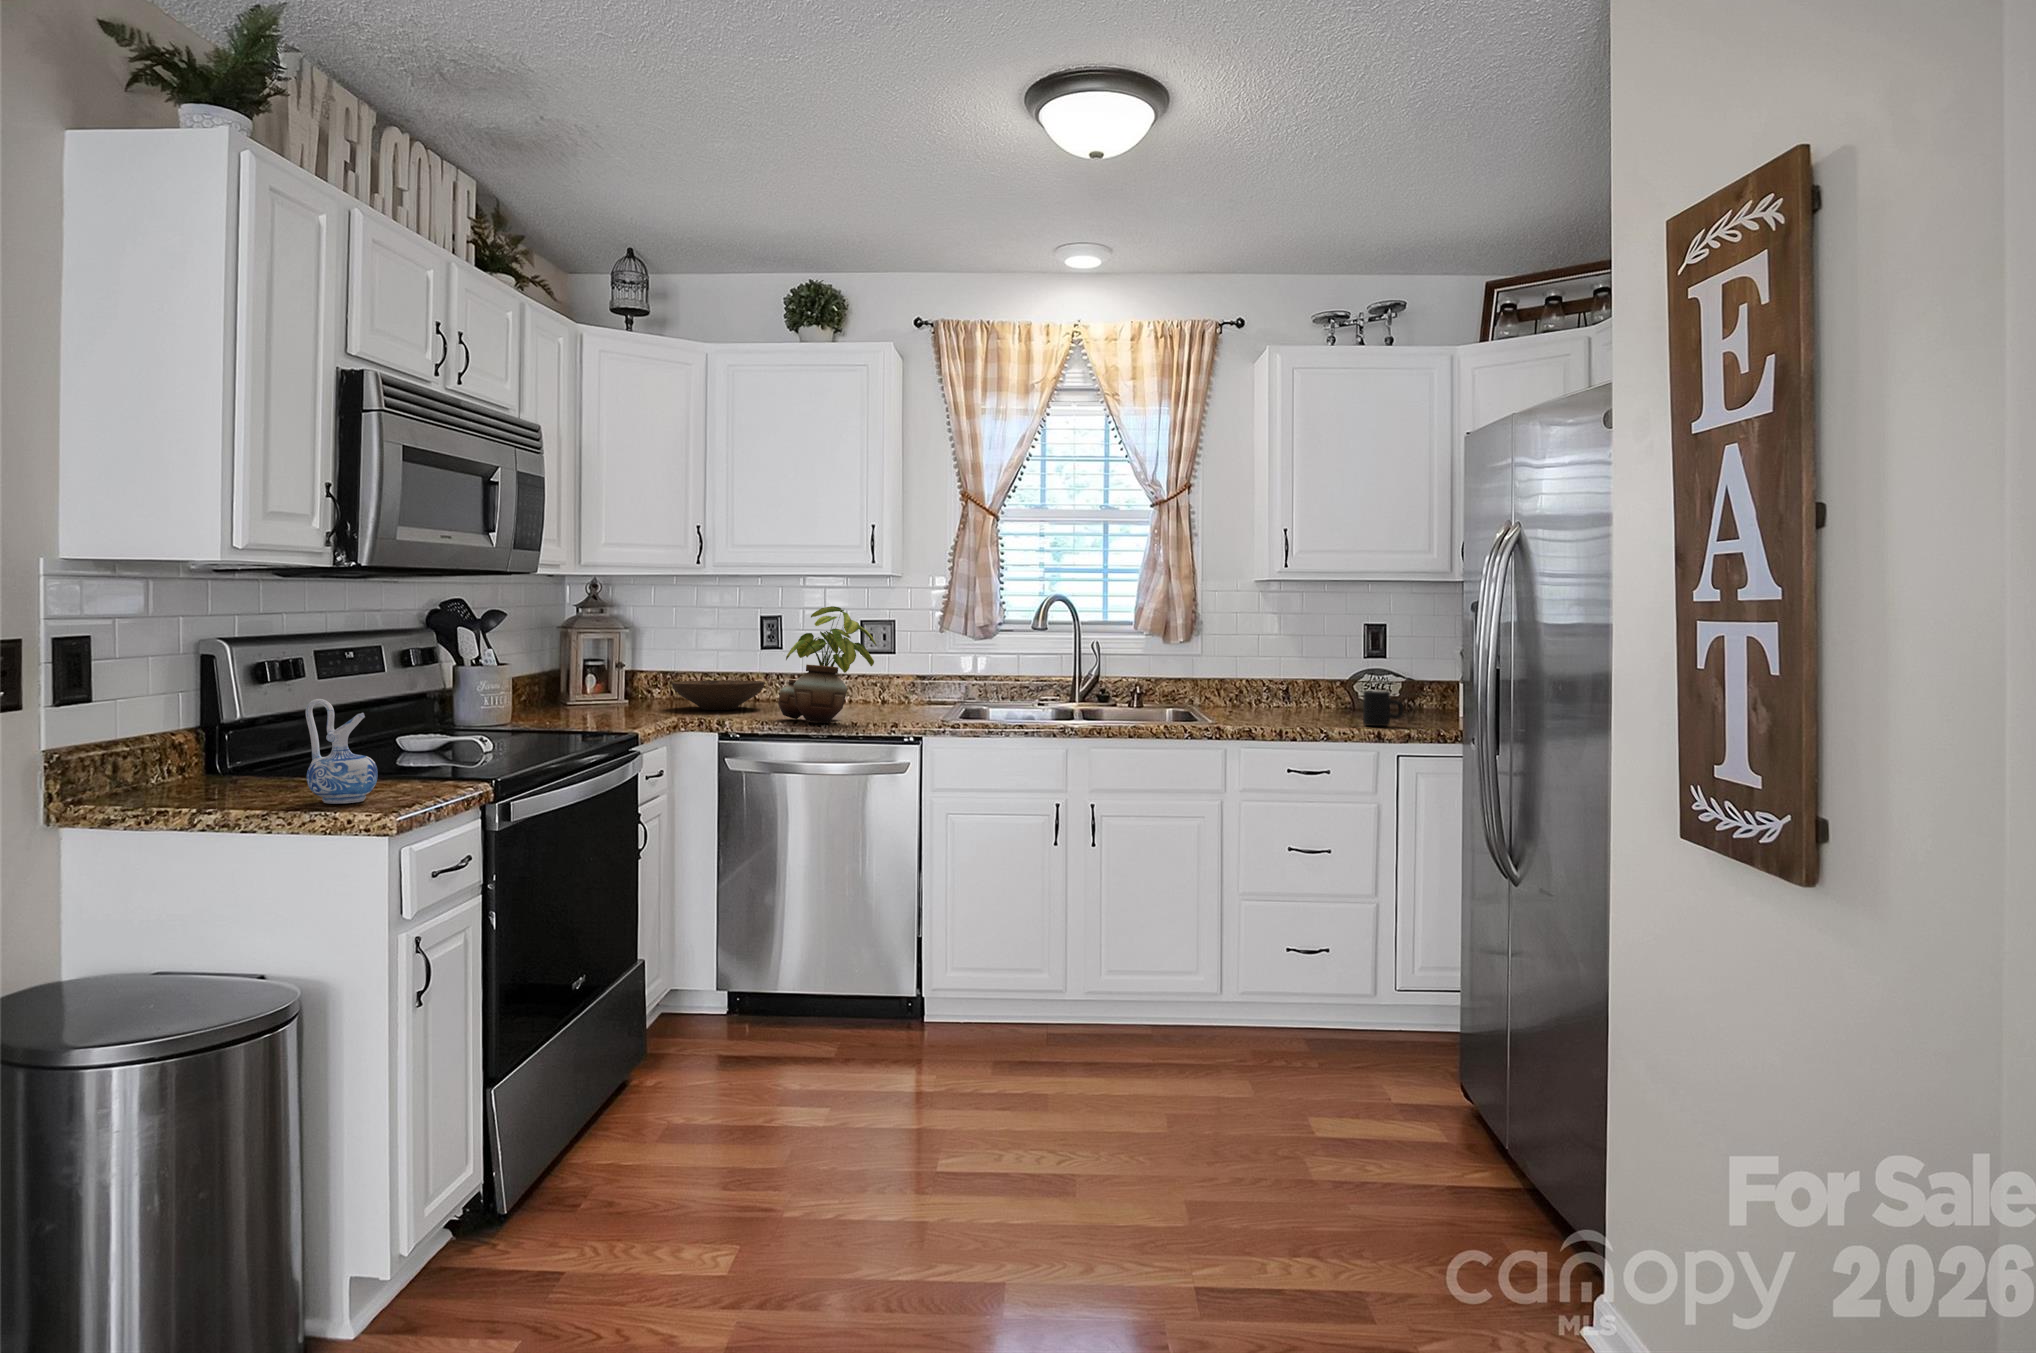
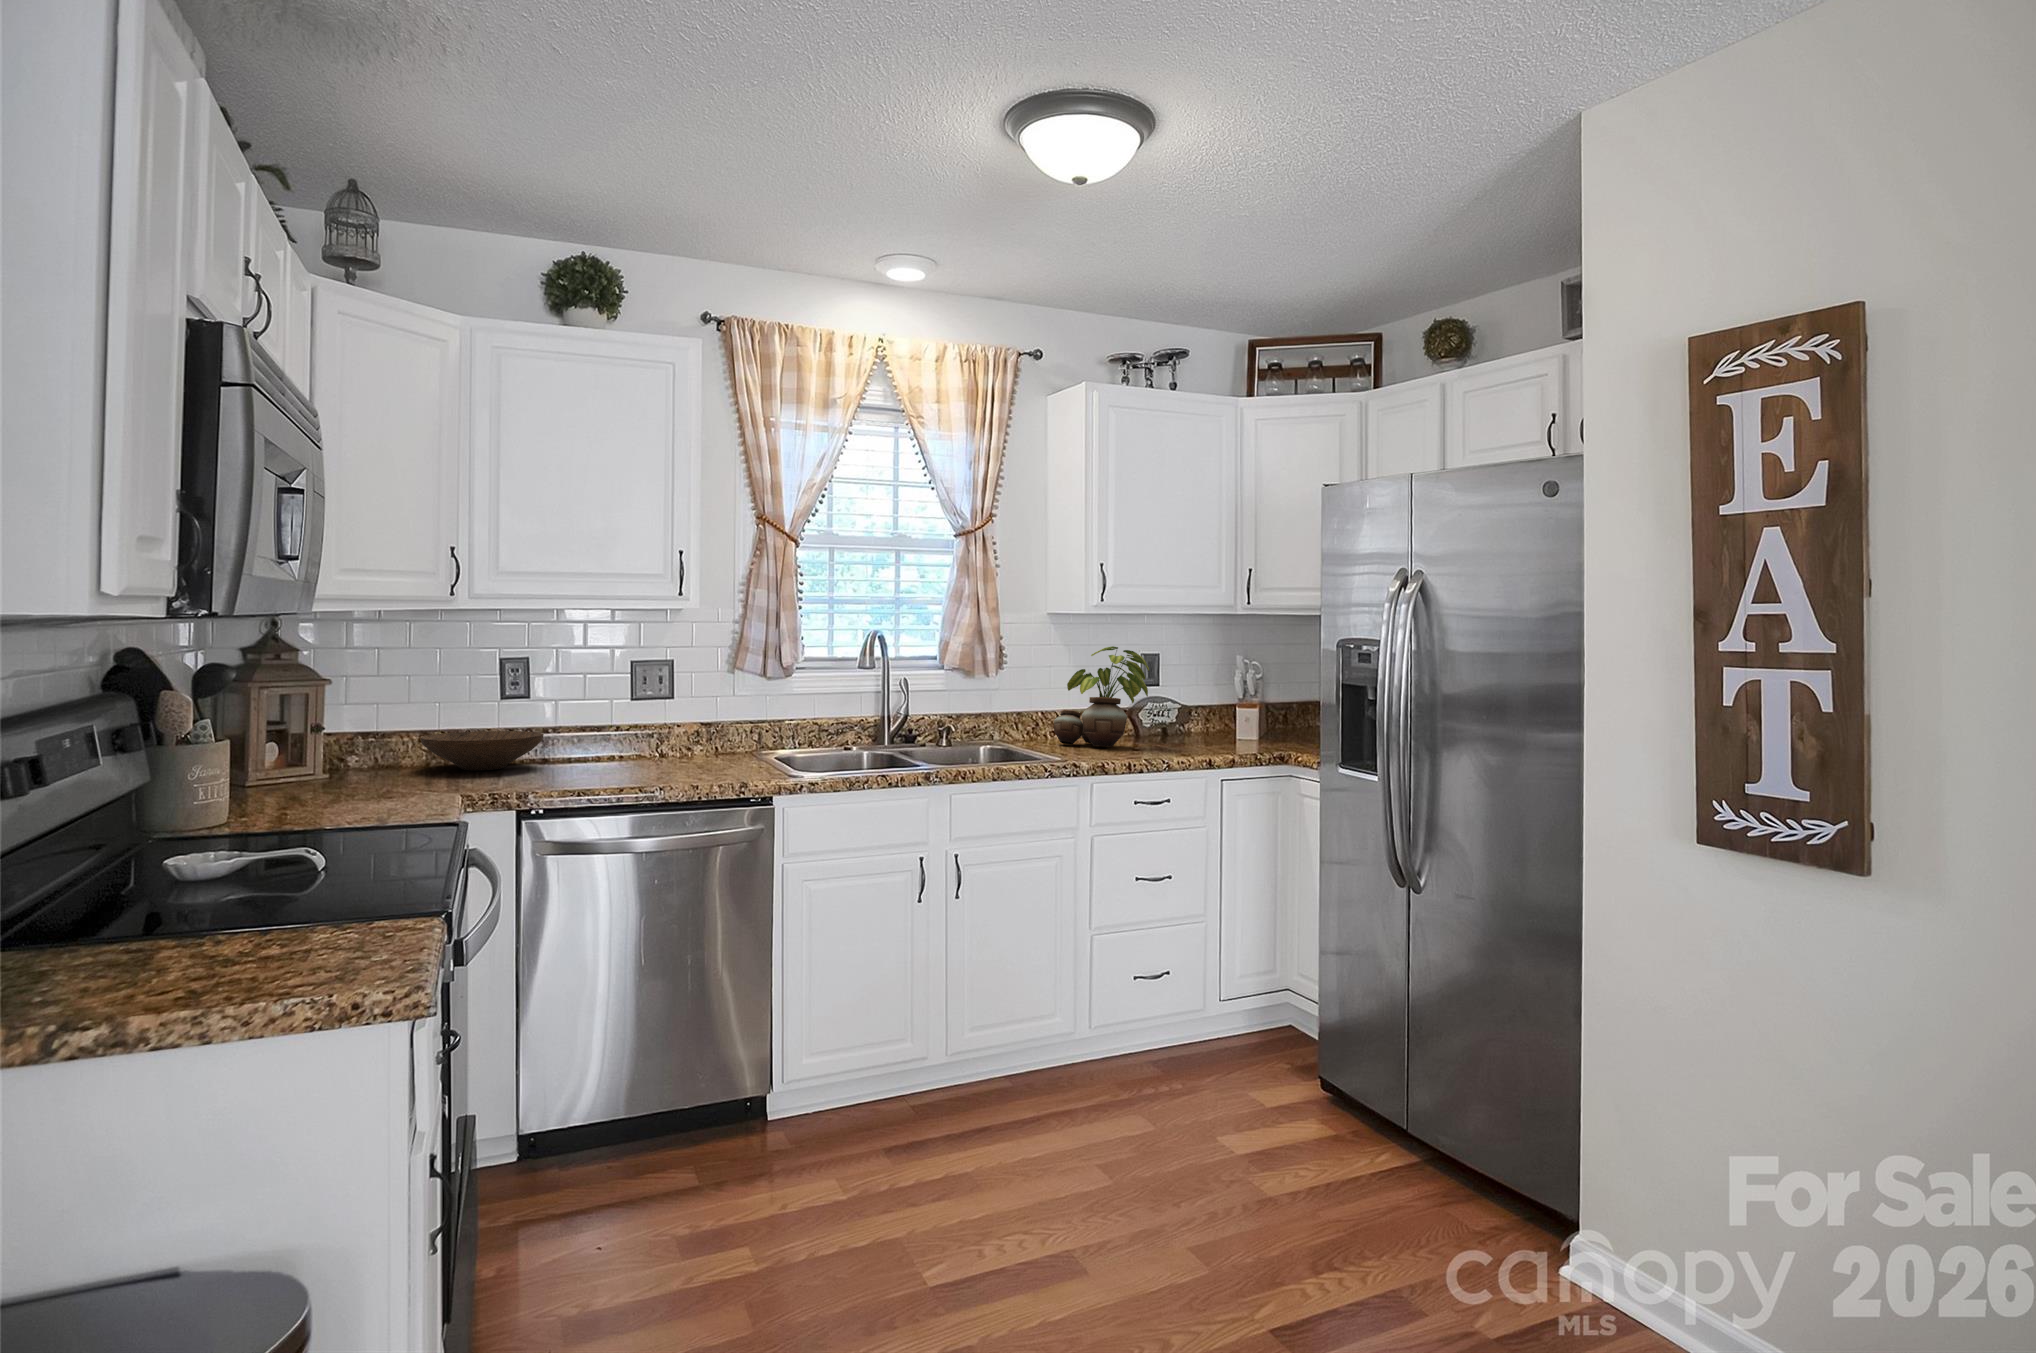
potted plant: present [778,606,876,723] -> present [1054,646,1150,747]
mug: present [1363,691,1403,726] -> none [1181,723,1218,757]
ceramic pitcher: present [306,699,378,804] -> none [233,826,342,981]

